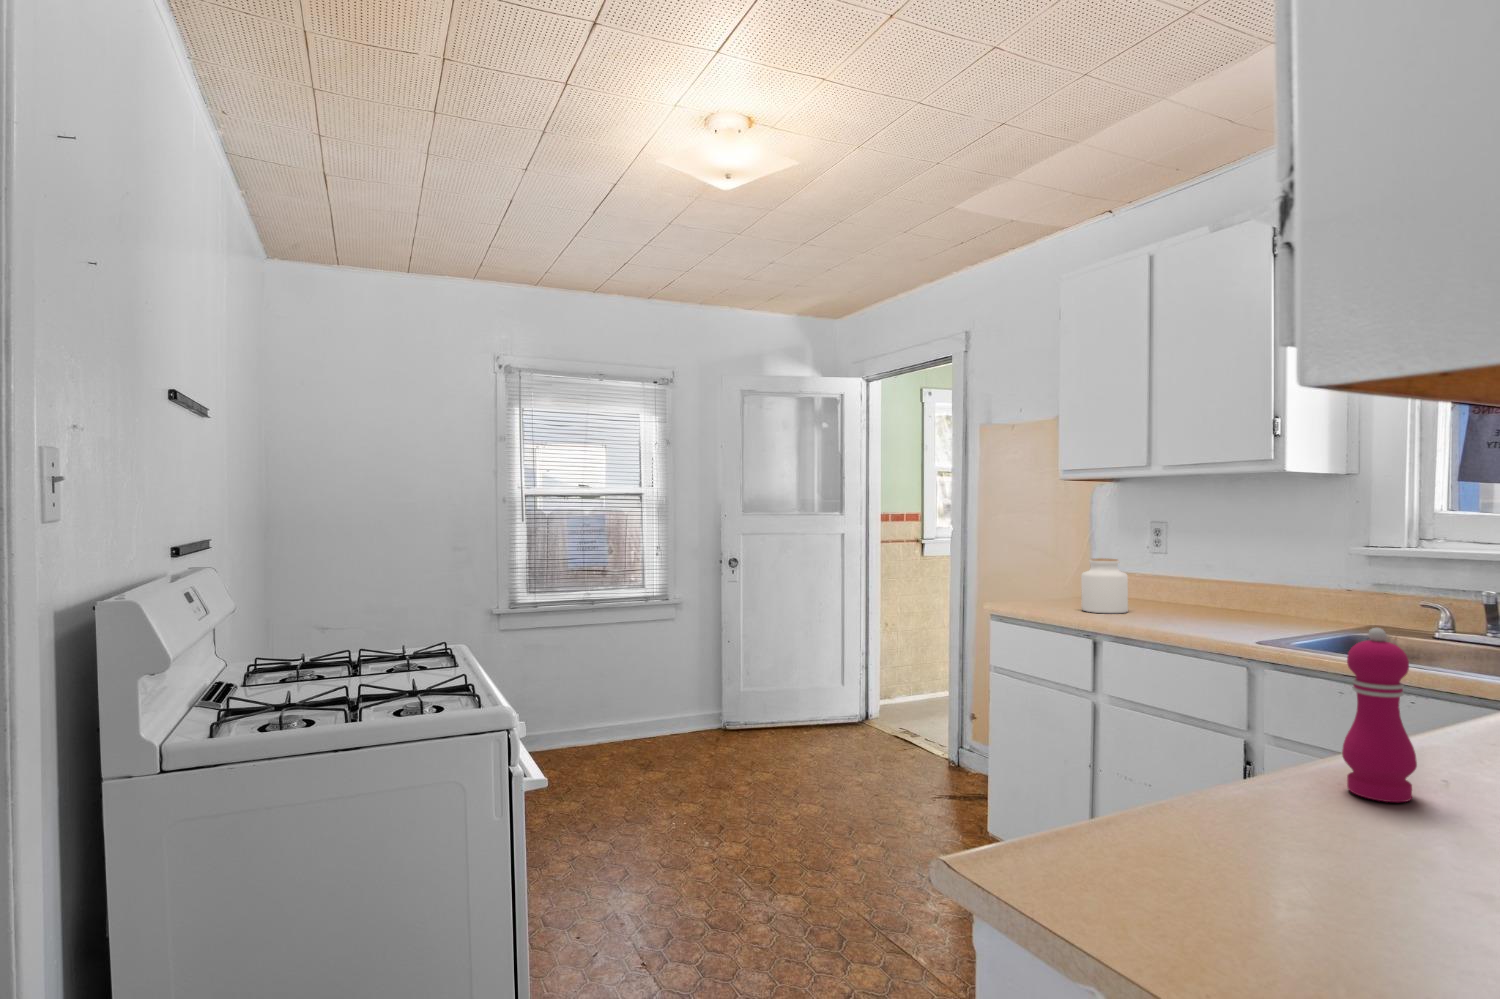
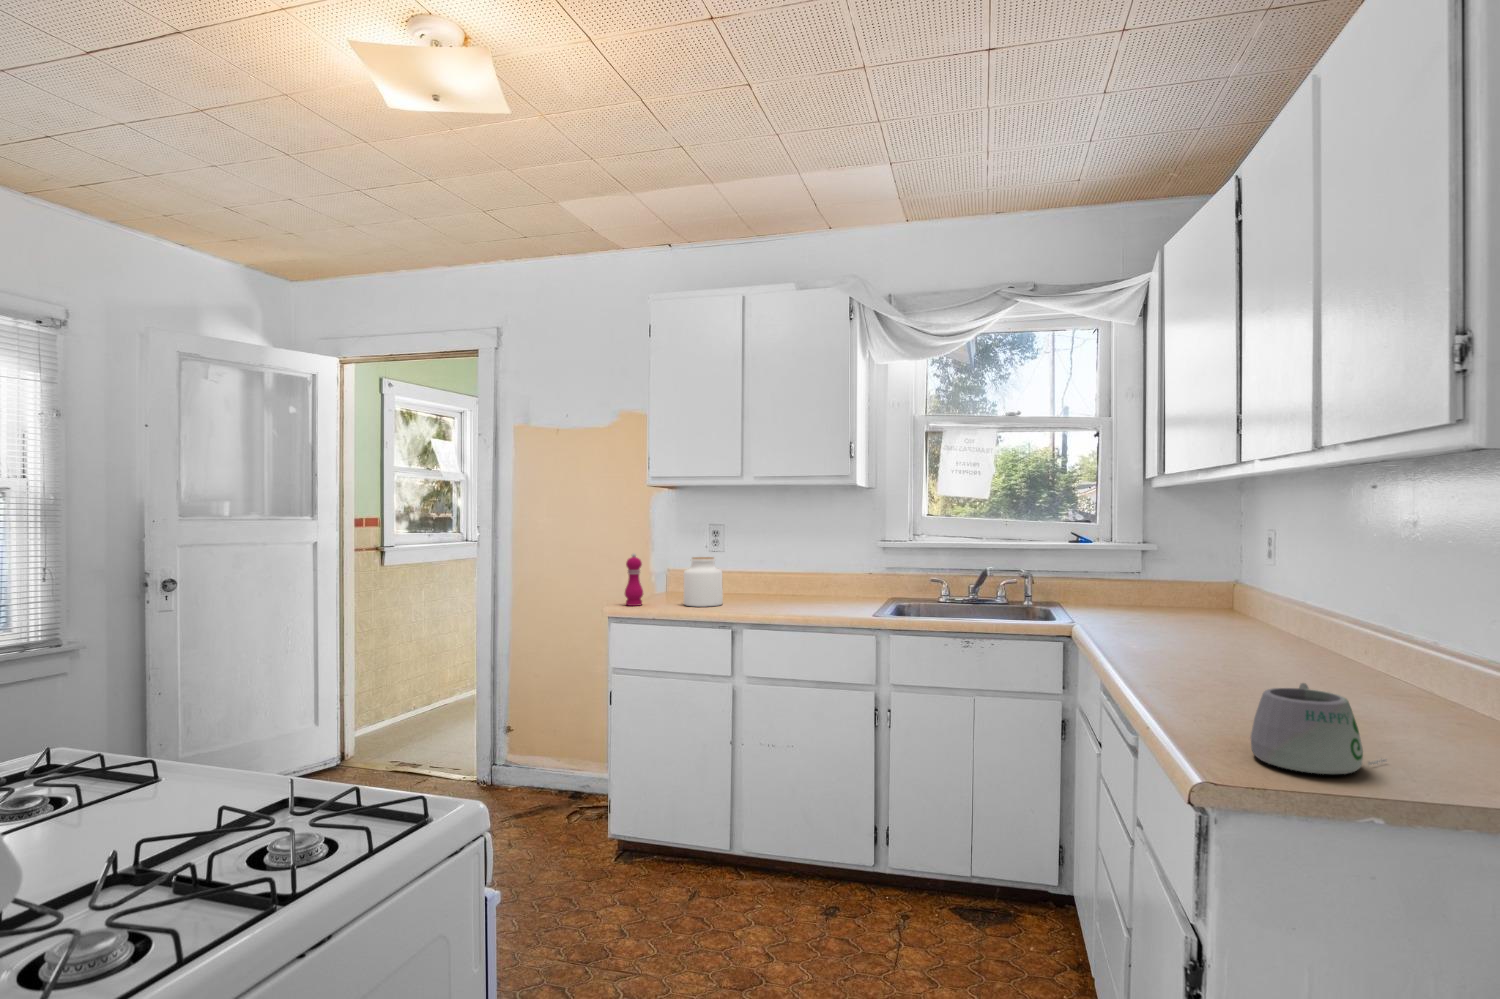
pepper mill: present [1342,628,1417,802] -> present [625,553,643,606]
mug: none [1090,765,1305,925] -> present [1250,683,1386,774]

